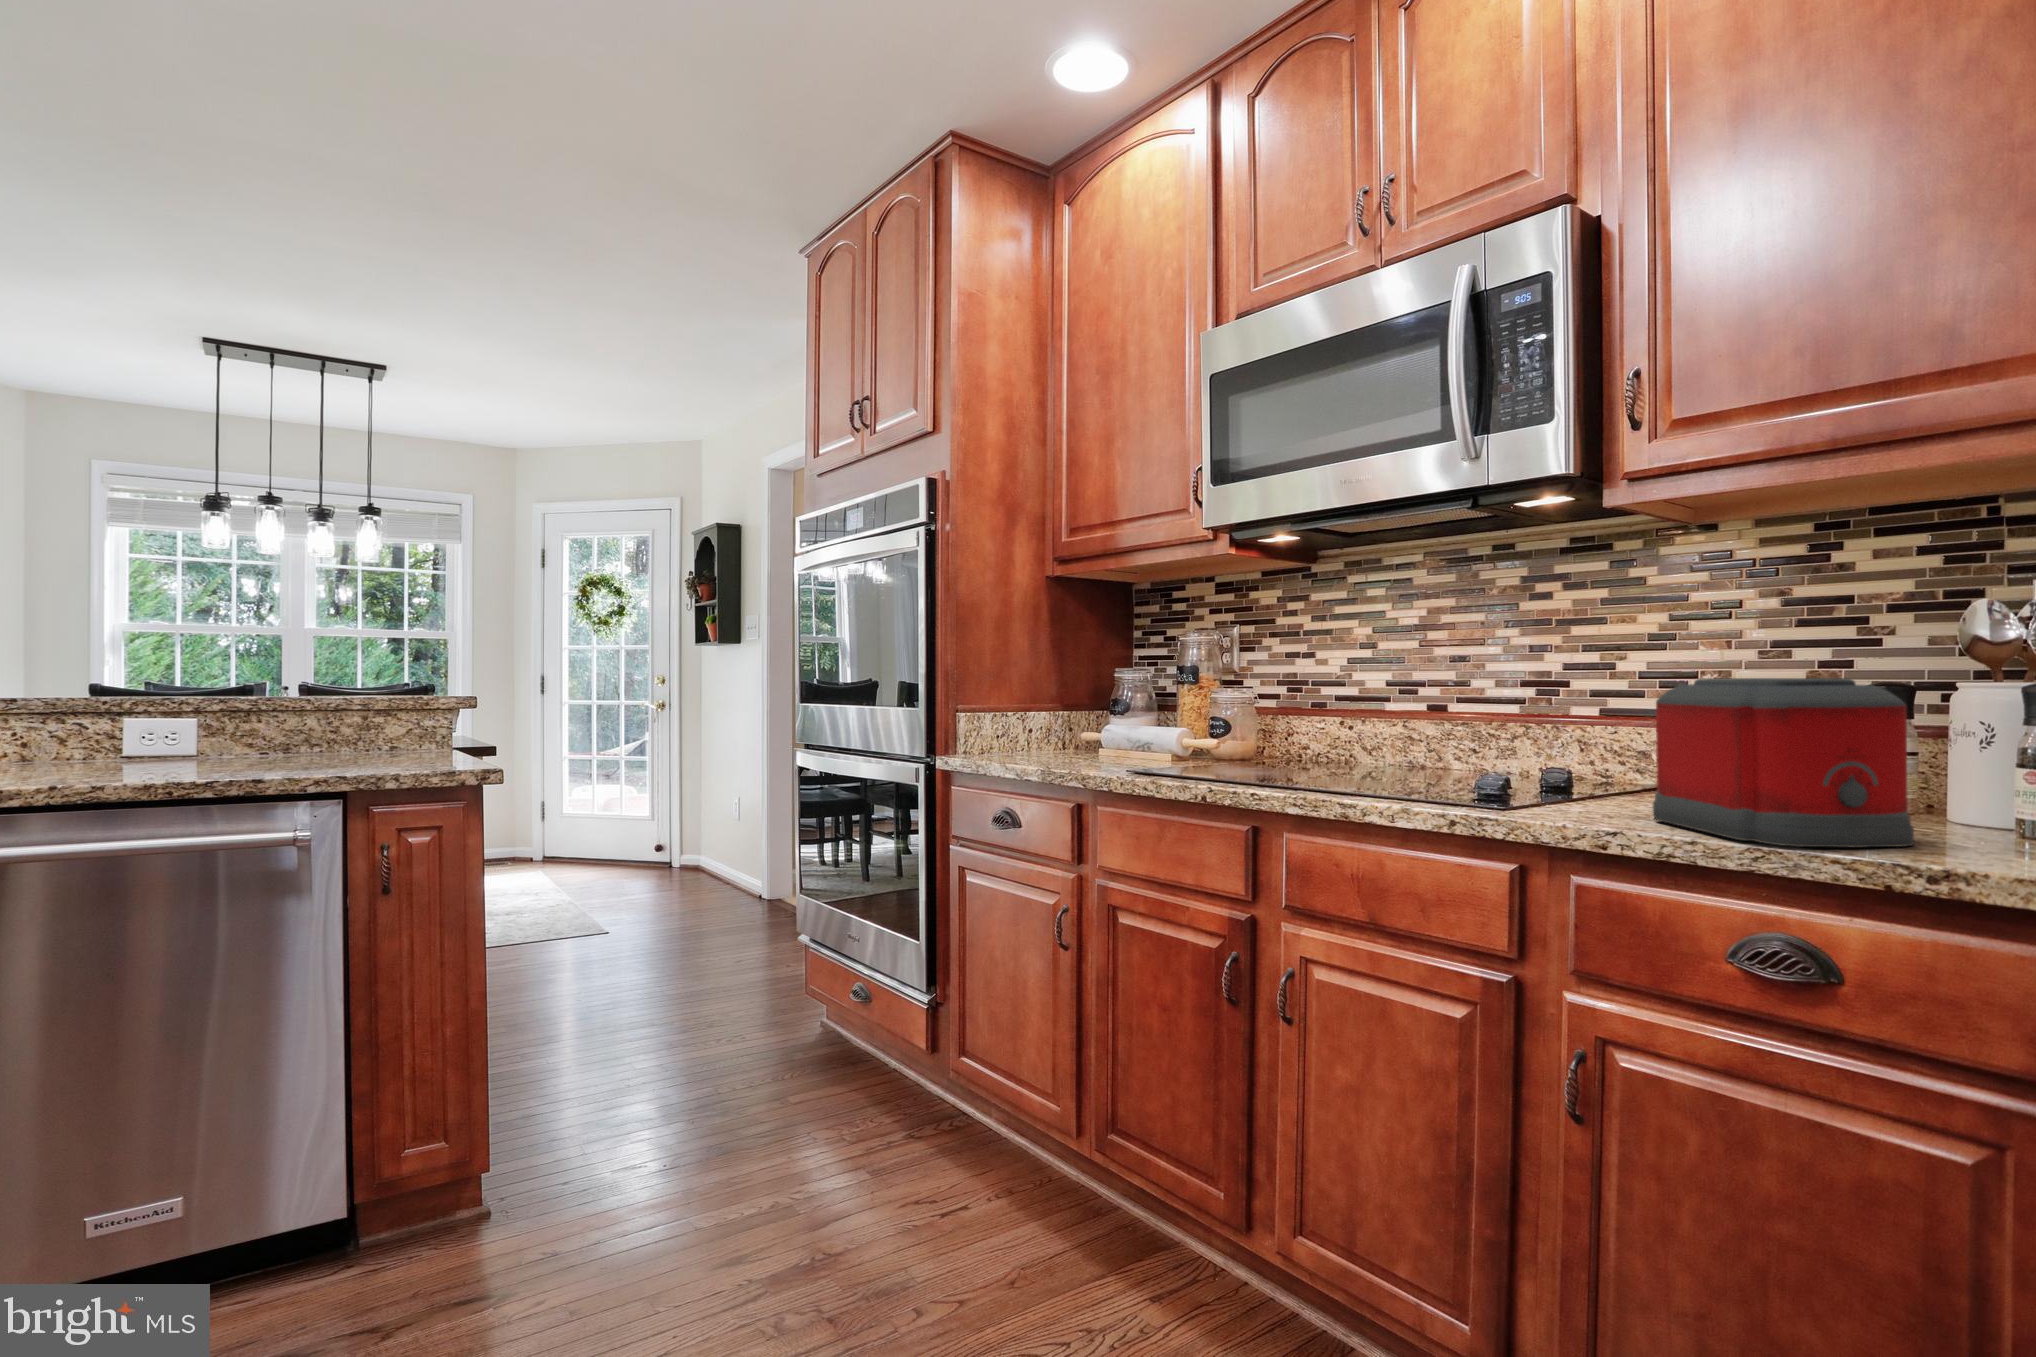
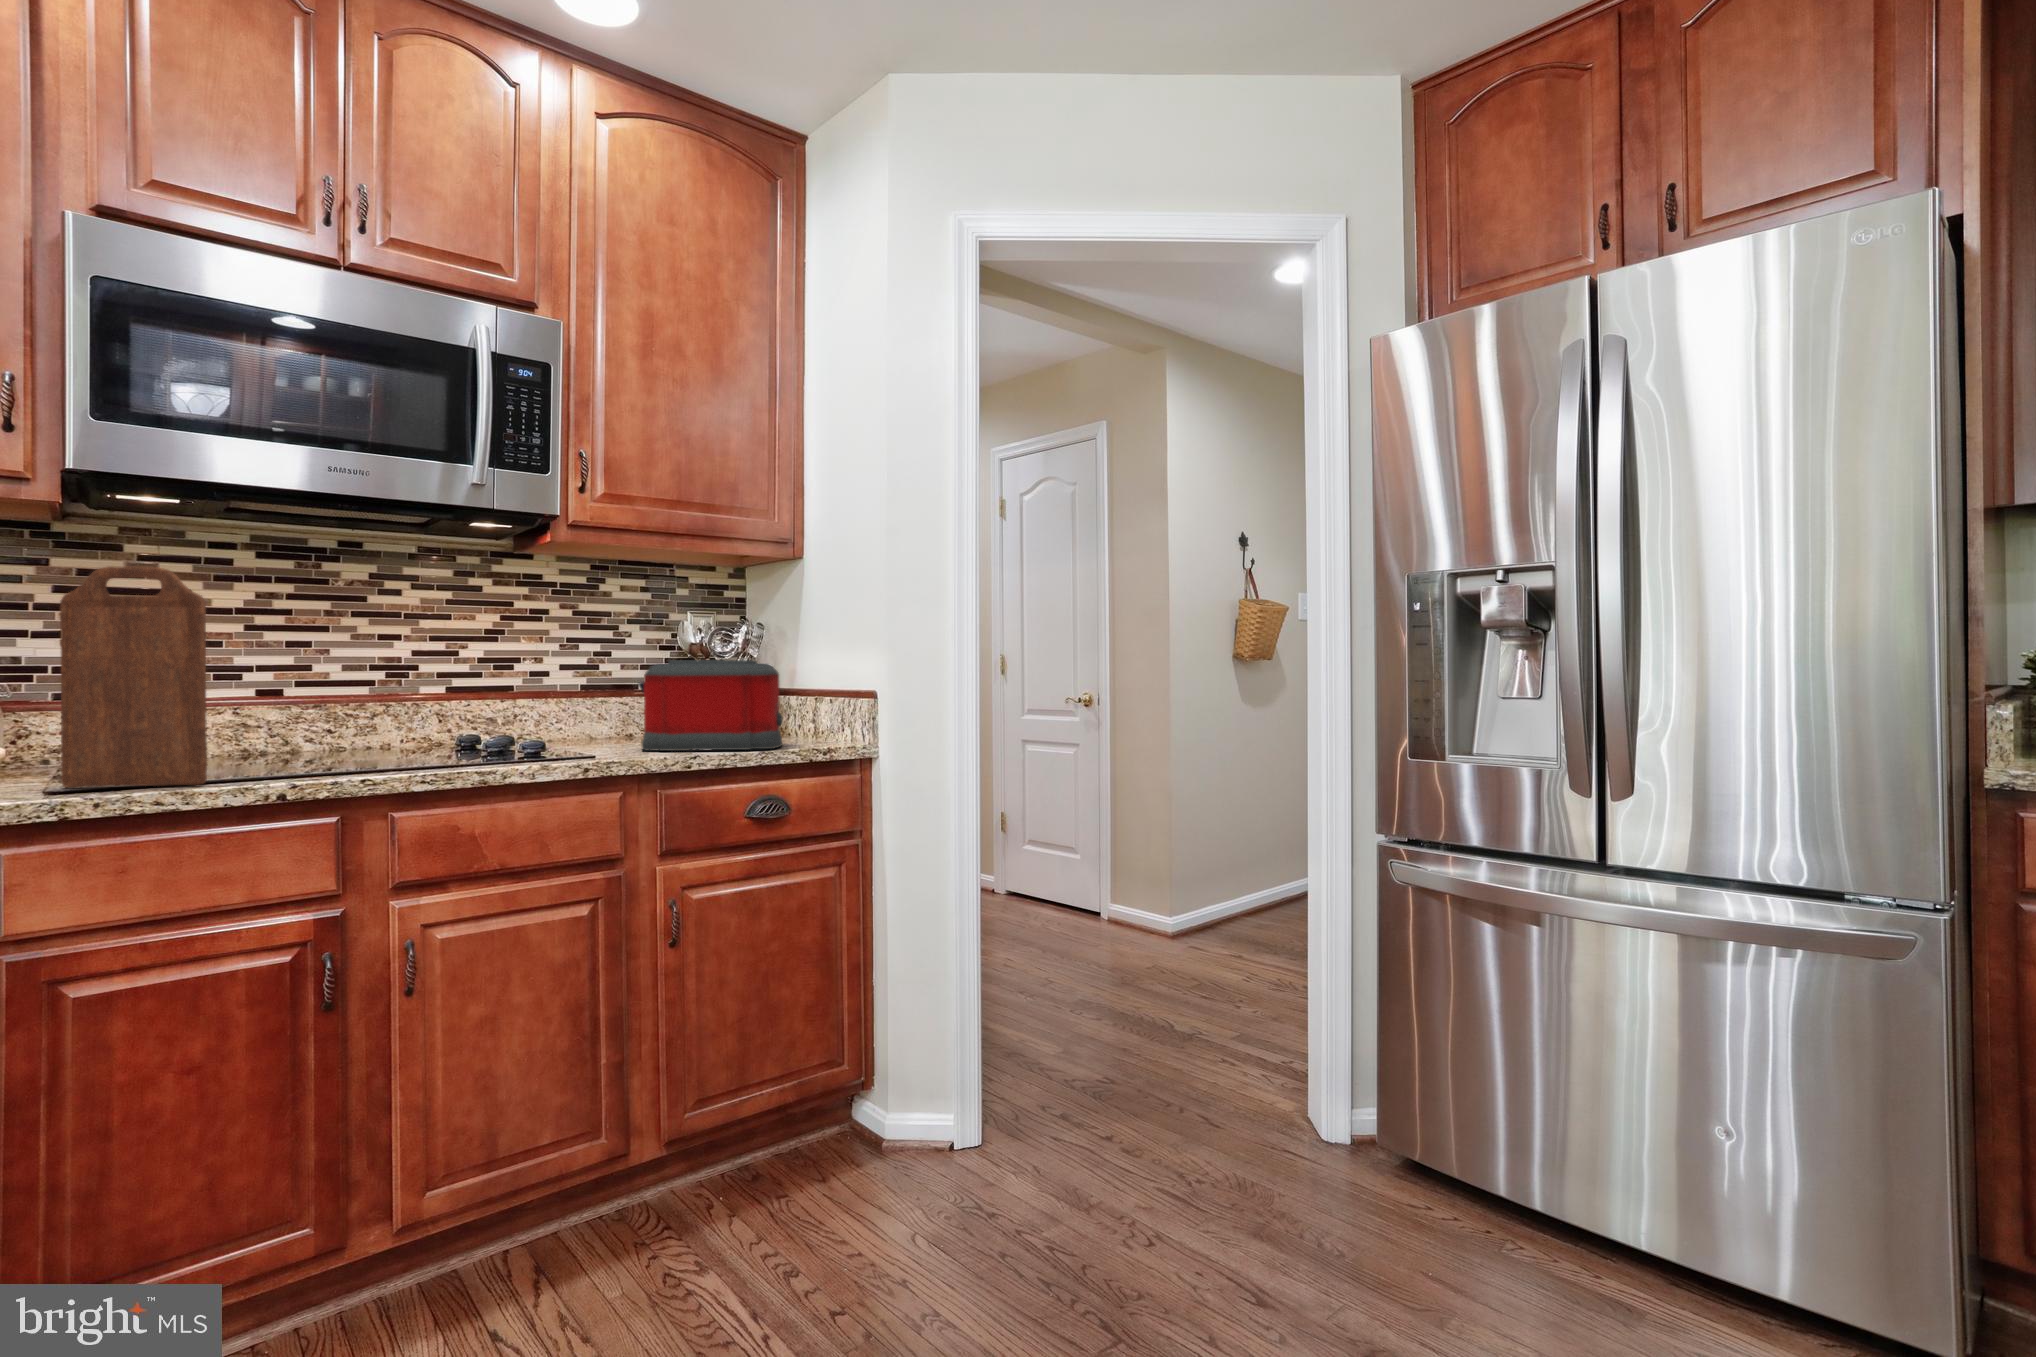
cutting board: none [1184,610,1210,785] -> present [60,566,207,787]

